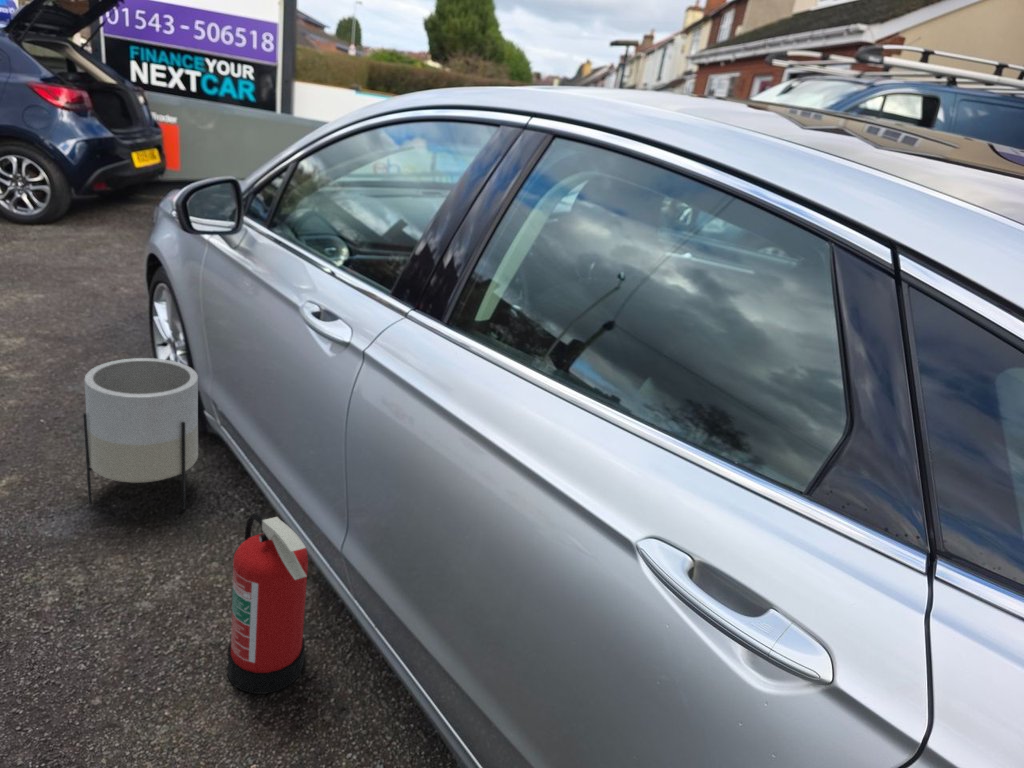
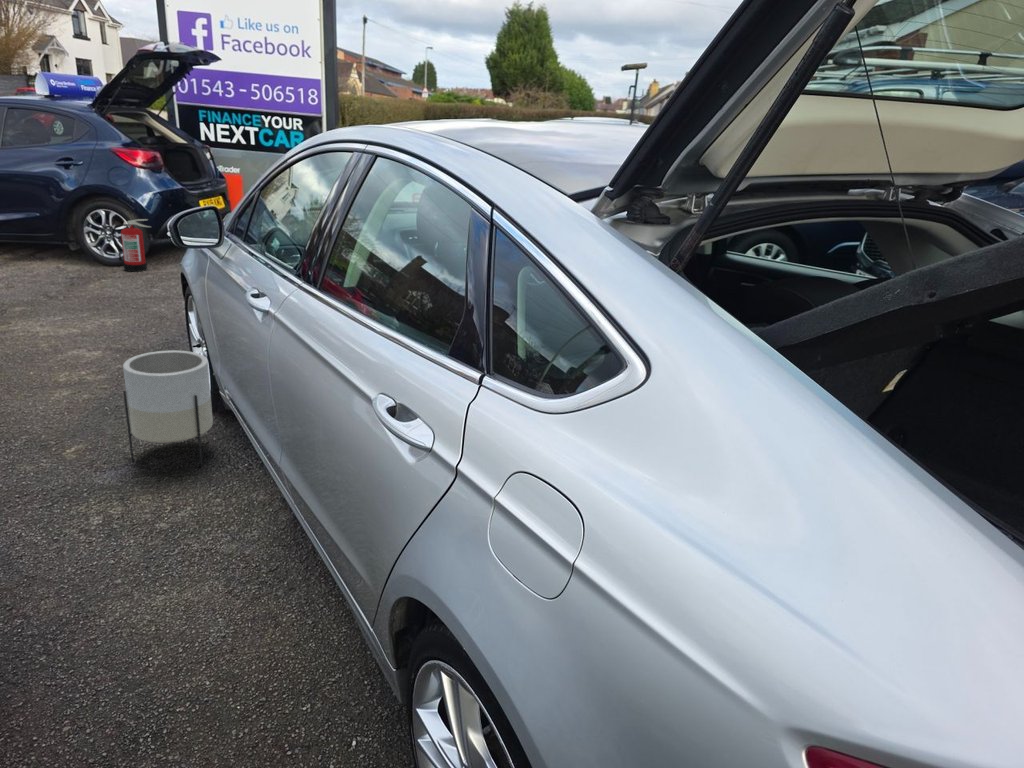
fire extinguisher: present [227,513,308,694] -> present [112,219,149,272]

